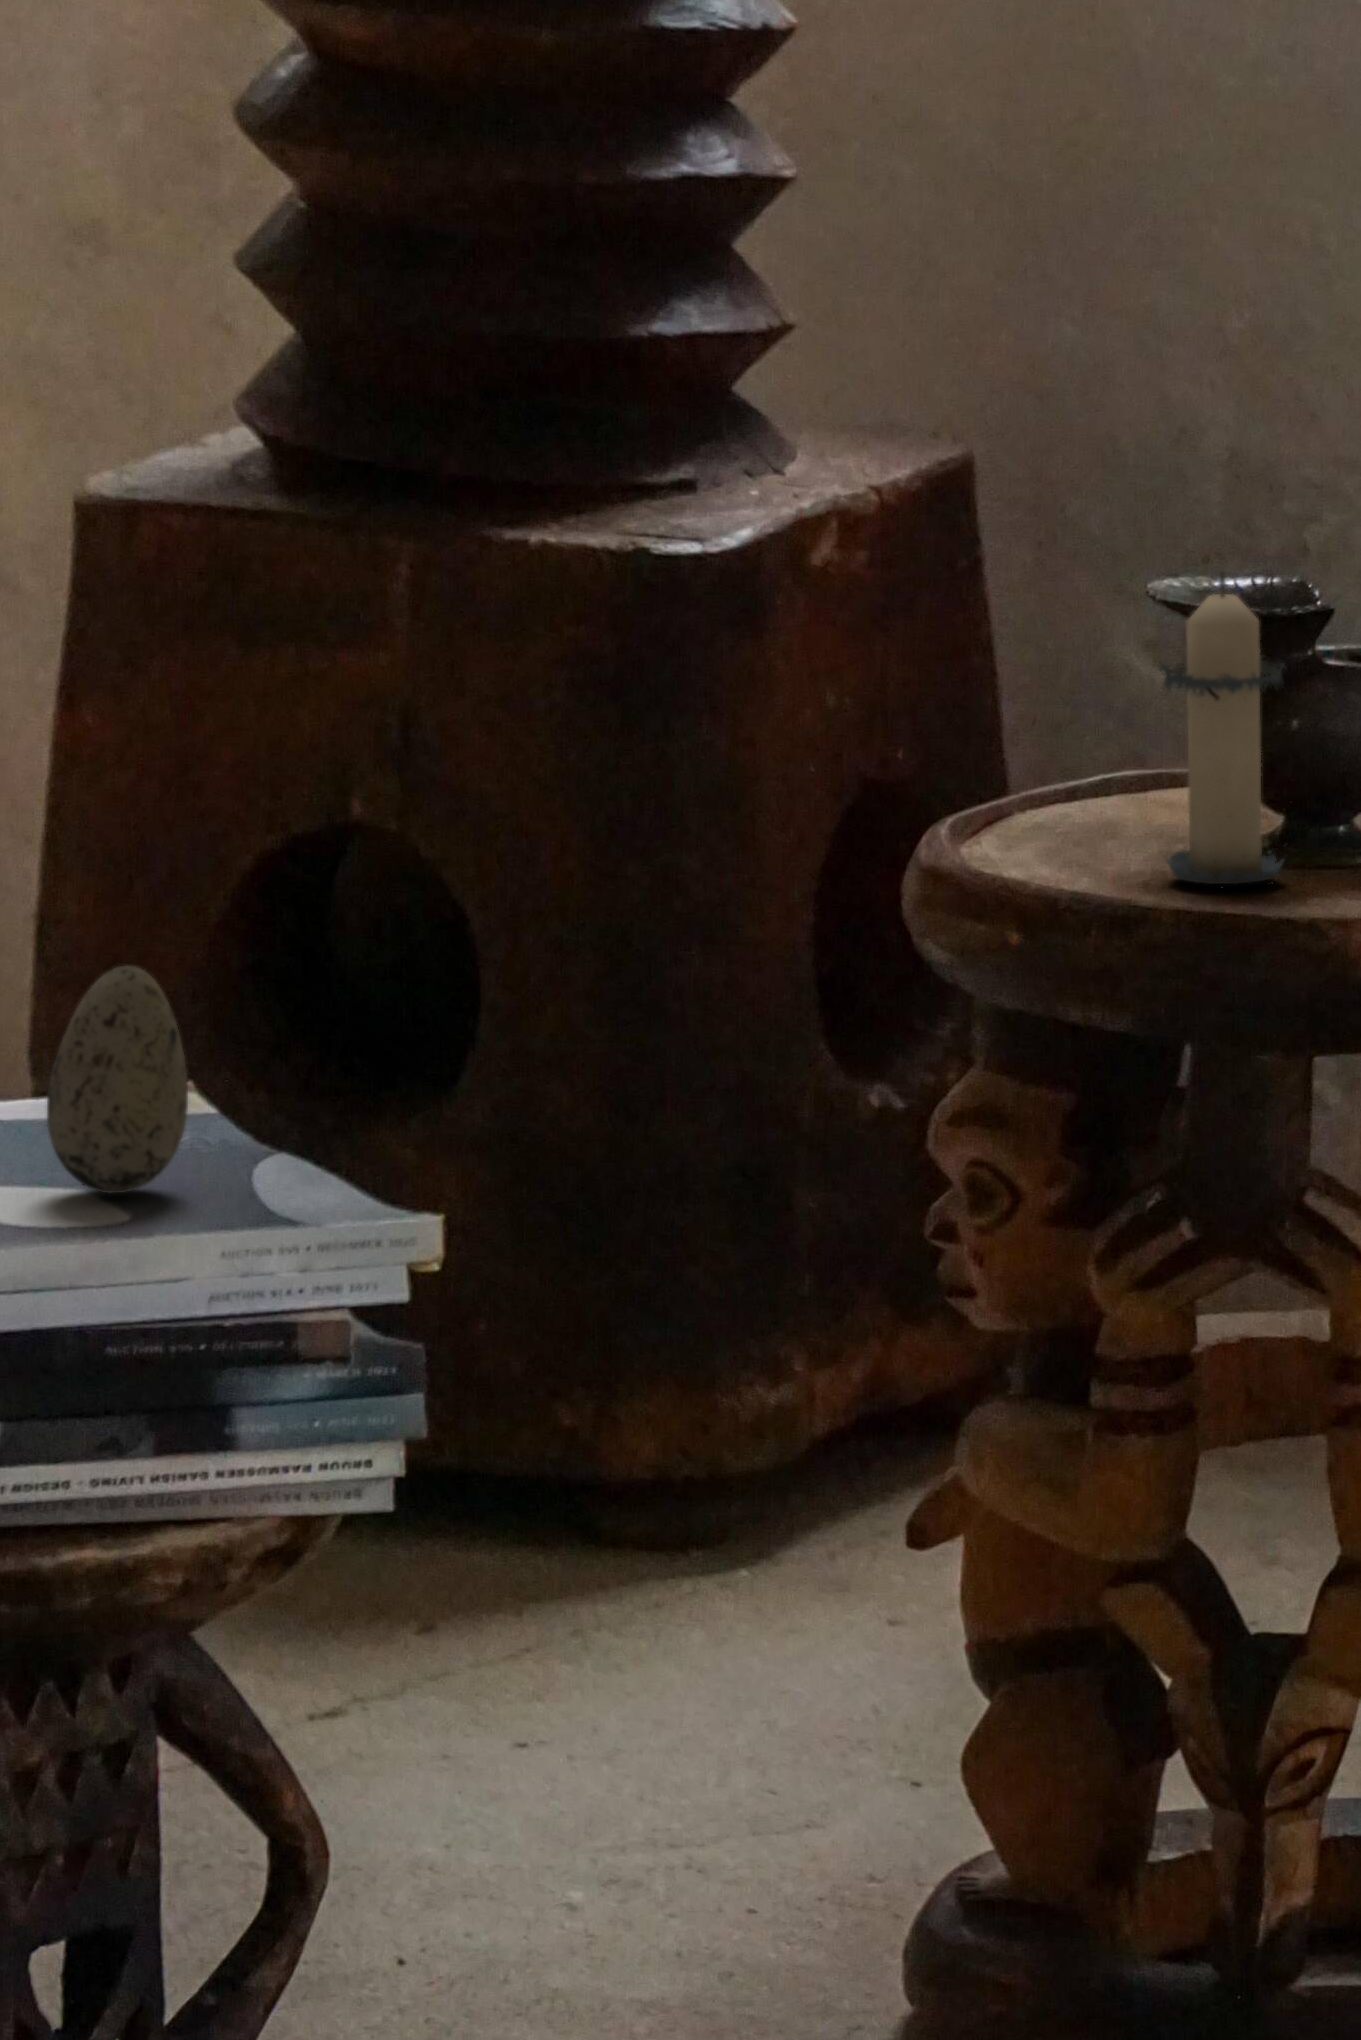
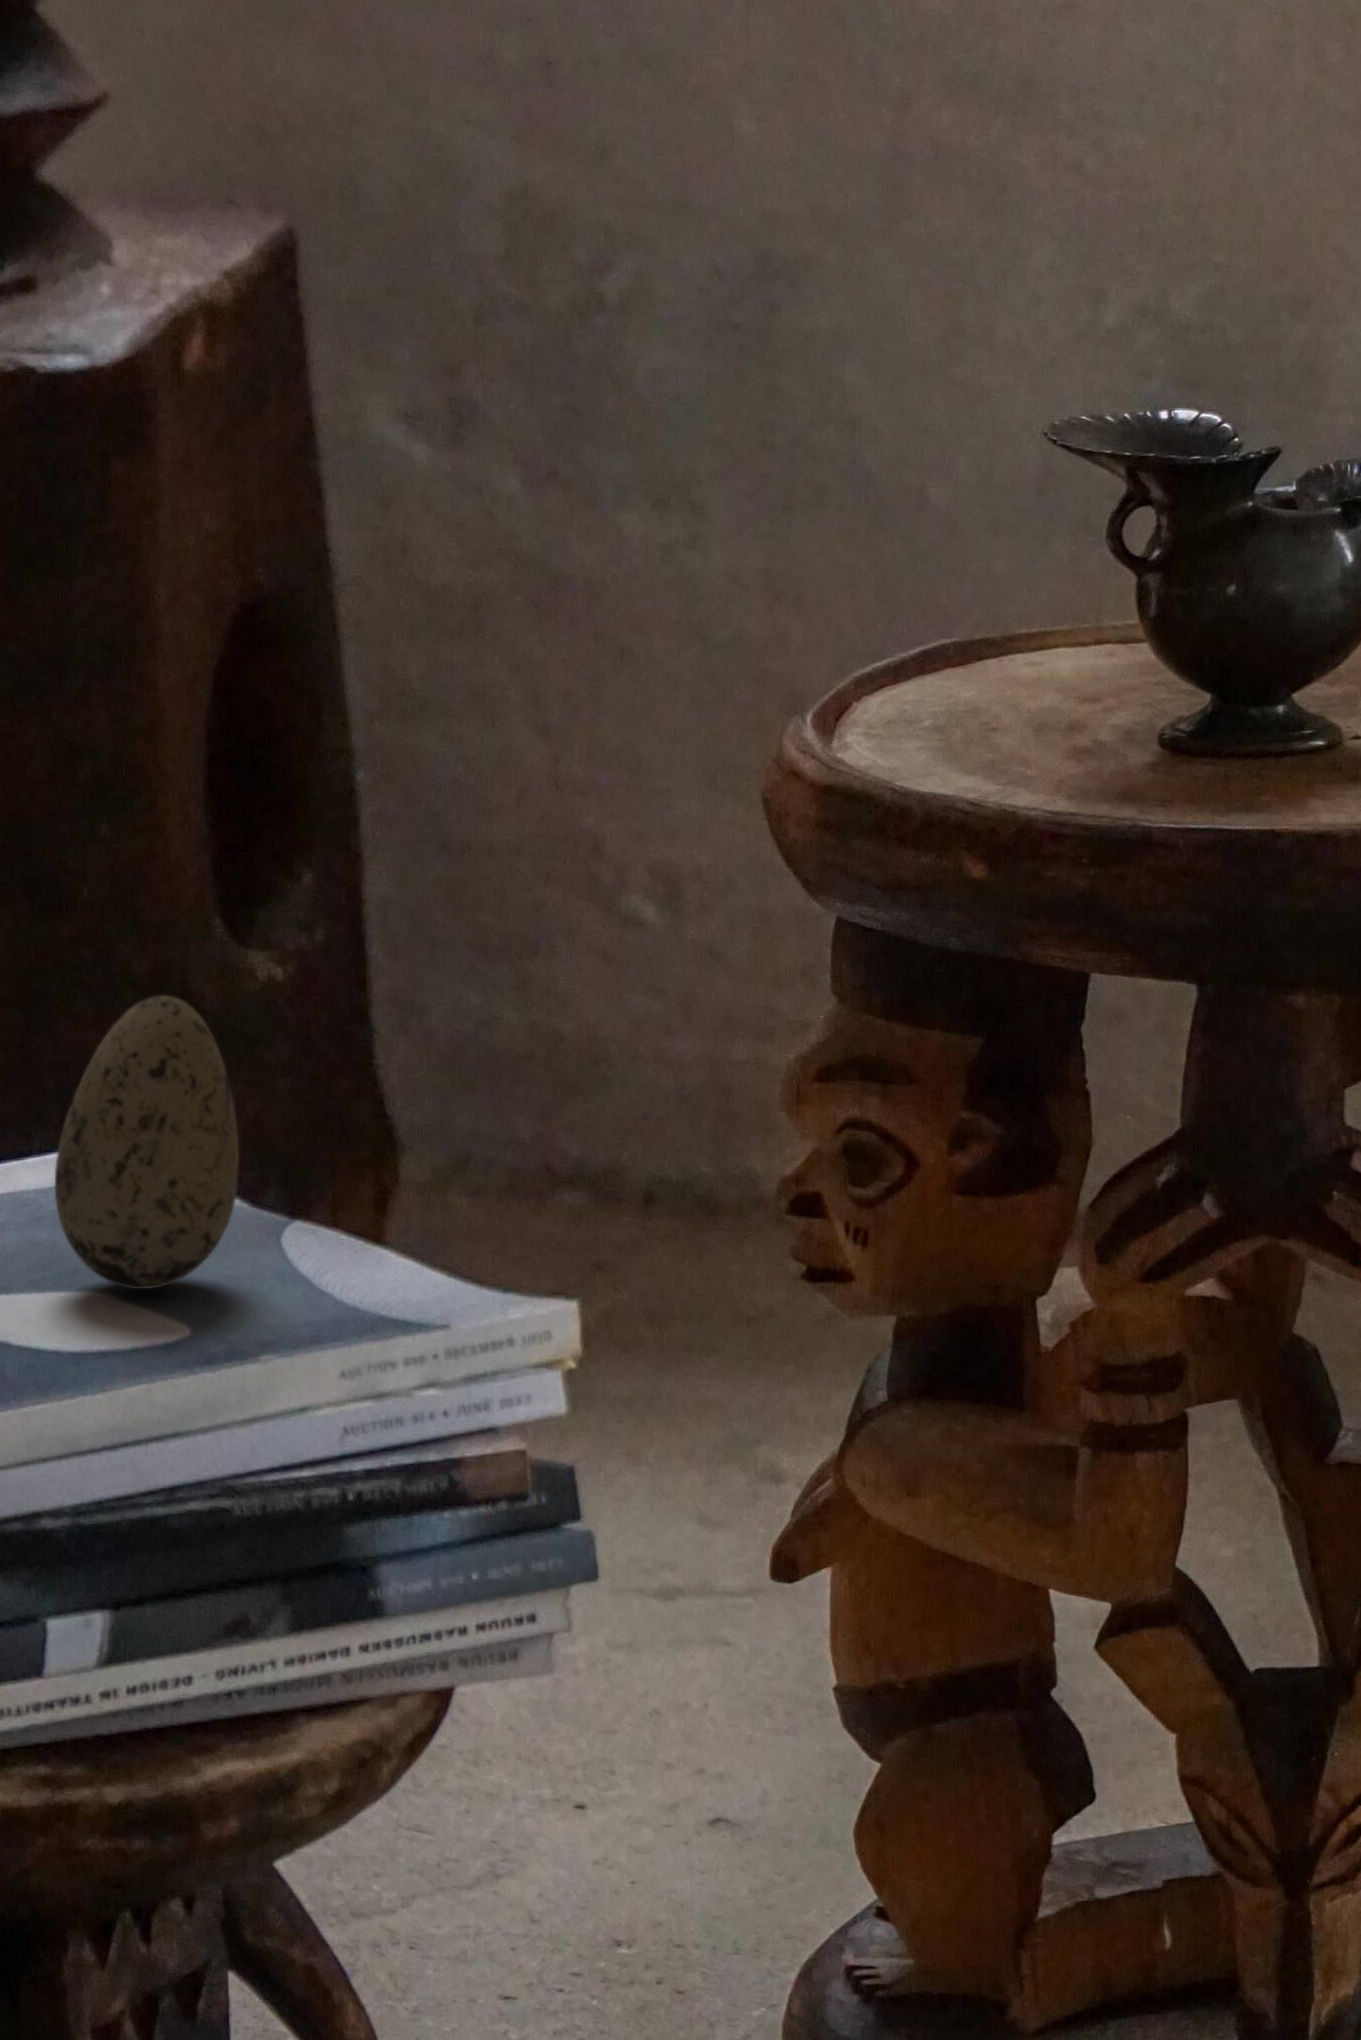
candle: present [1159,573,1286,884] -> none [1108,408,1293,795]

